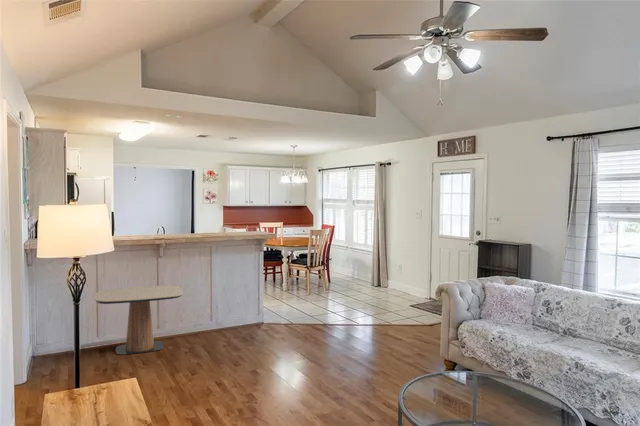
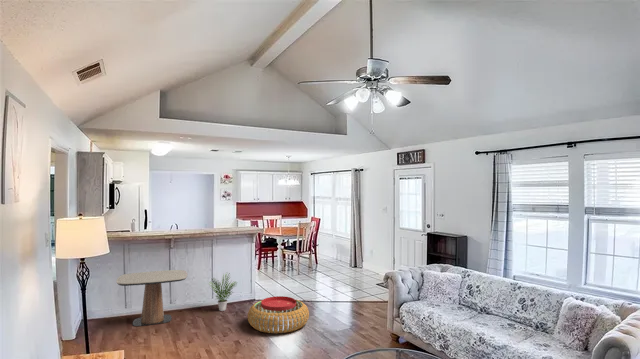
potted plant: none [204,288,244,336] -> present [212,274,236,311]
pouf: none [262,318,339,362] -> present [248,296,309,333]

